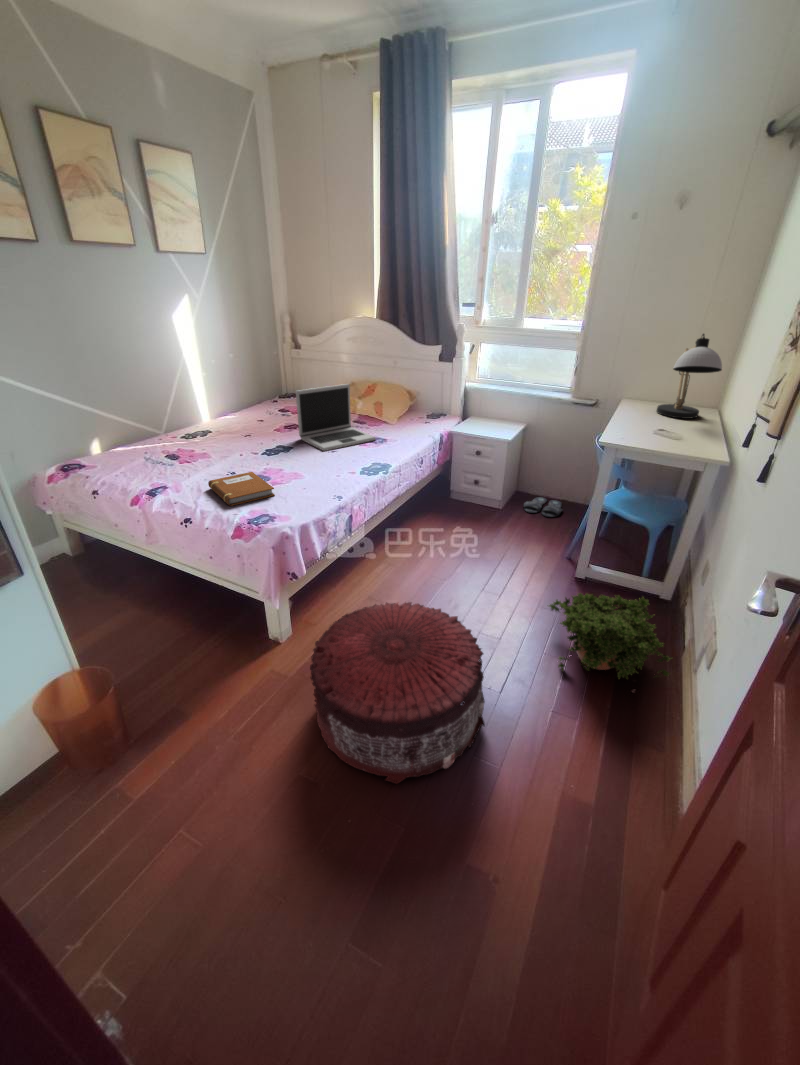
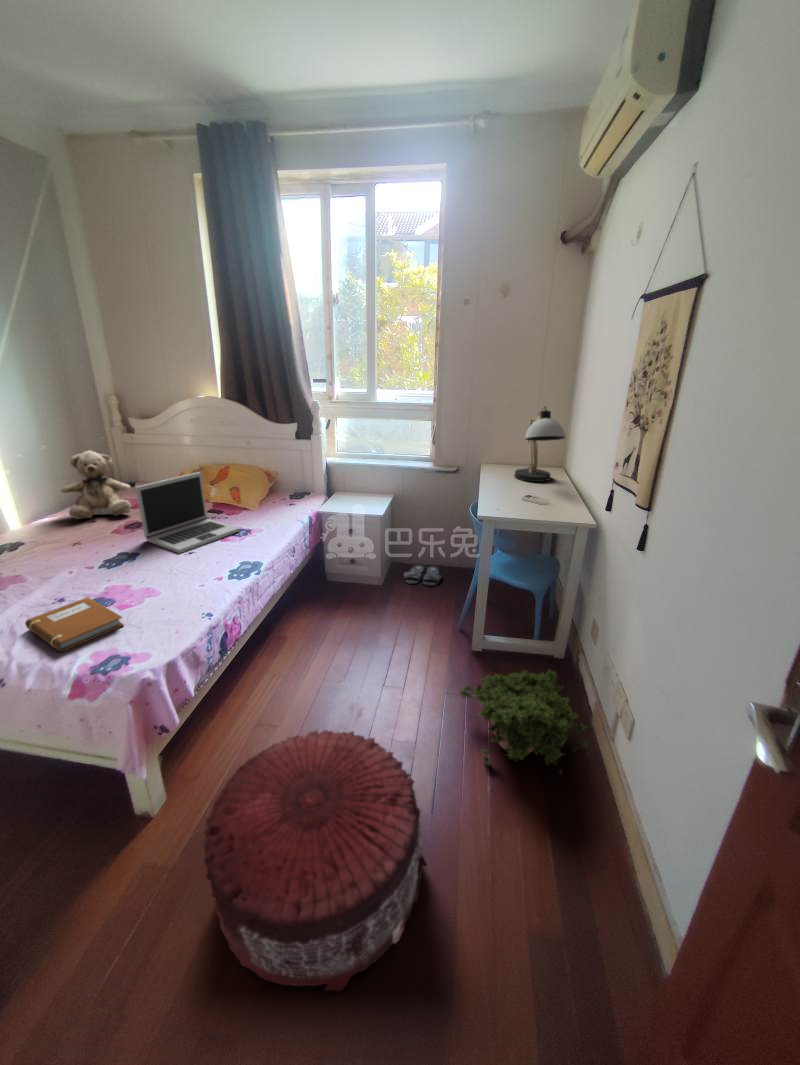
teddy bear: none [241,360,294,419] -> present [61,450,132,519]

